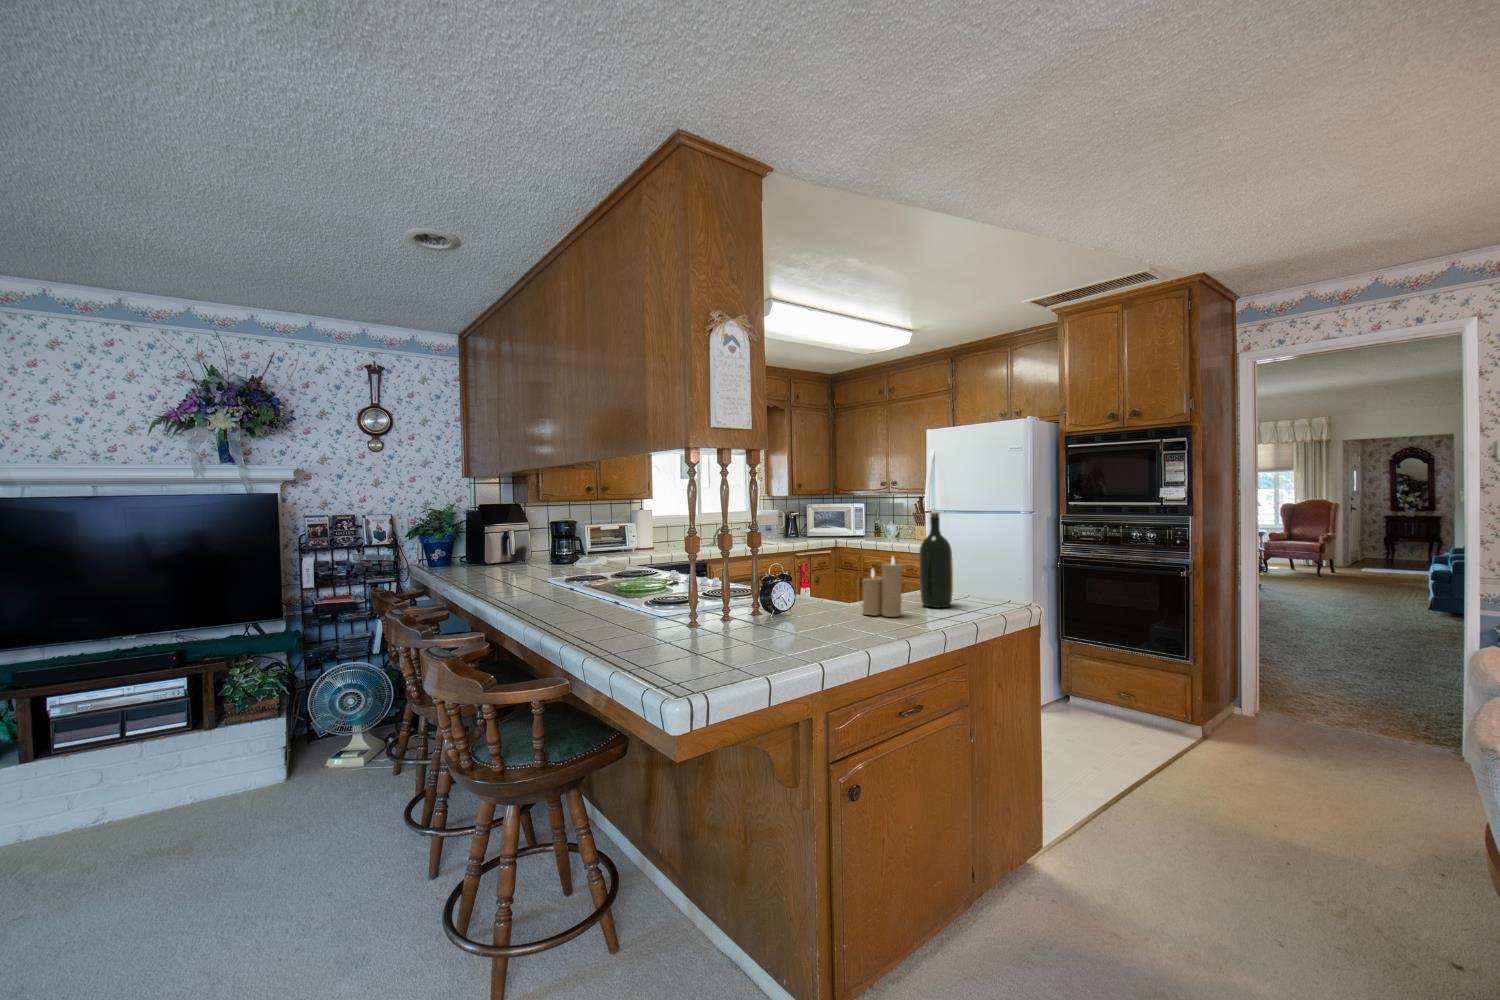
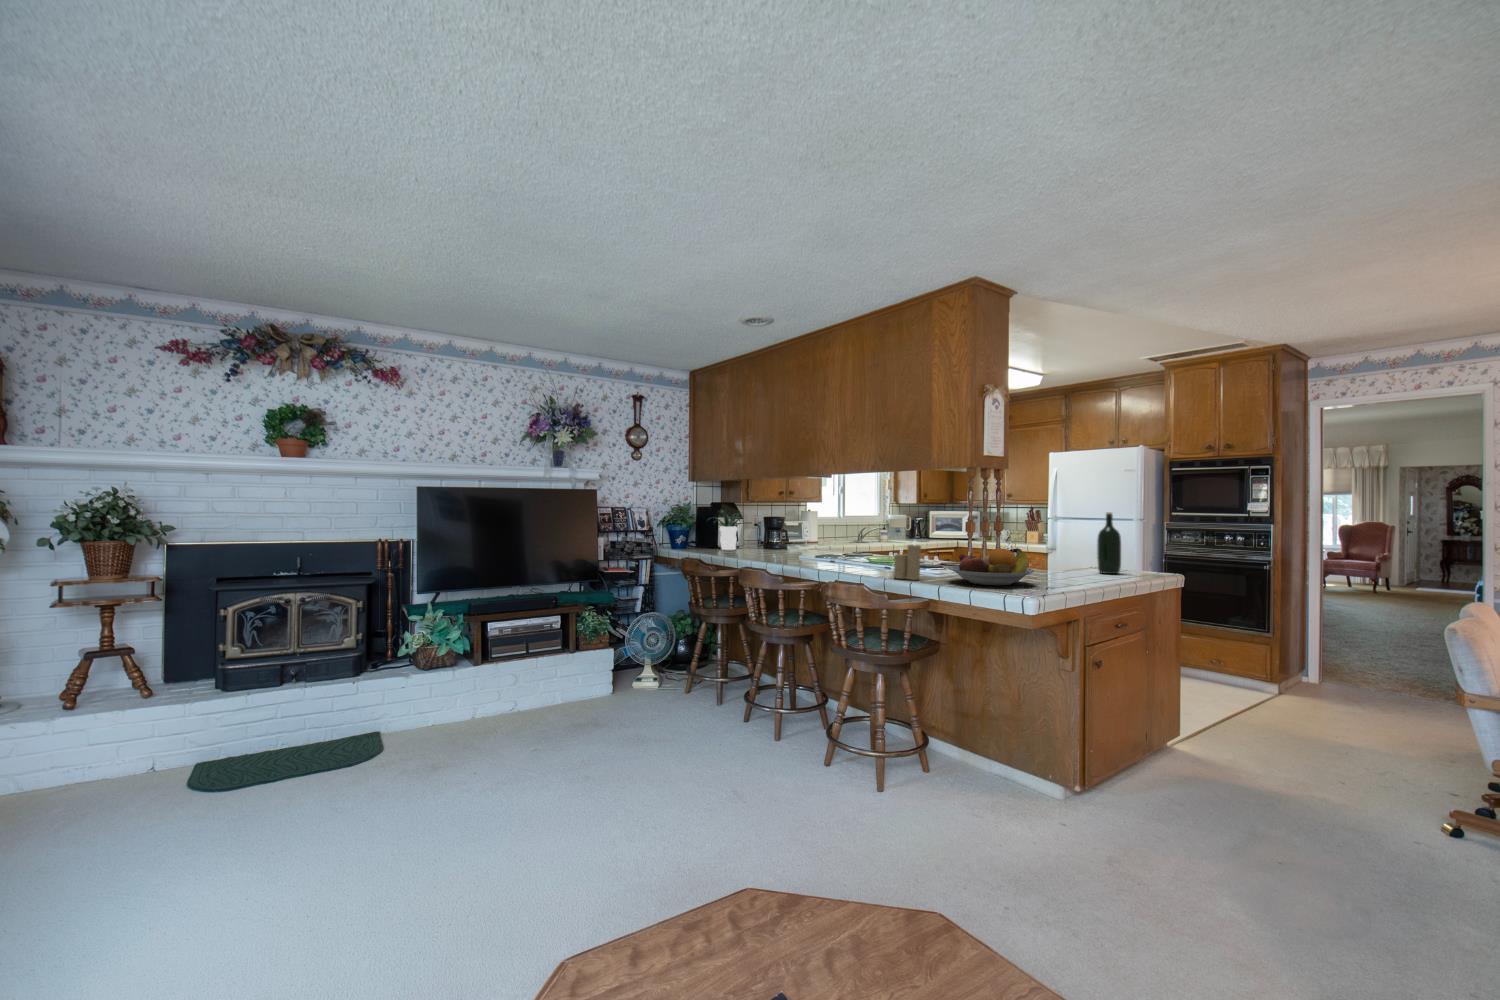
potted plant: none [458,515,527,568] -> present [714,510,741,550]
candle: present [863,557,902,617] -> present [894,541,921,580]
fruit bowl: none [639,584,776,650] -> present [948,549,1034,585]

